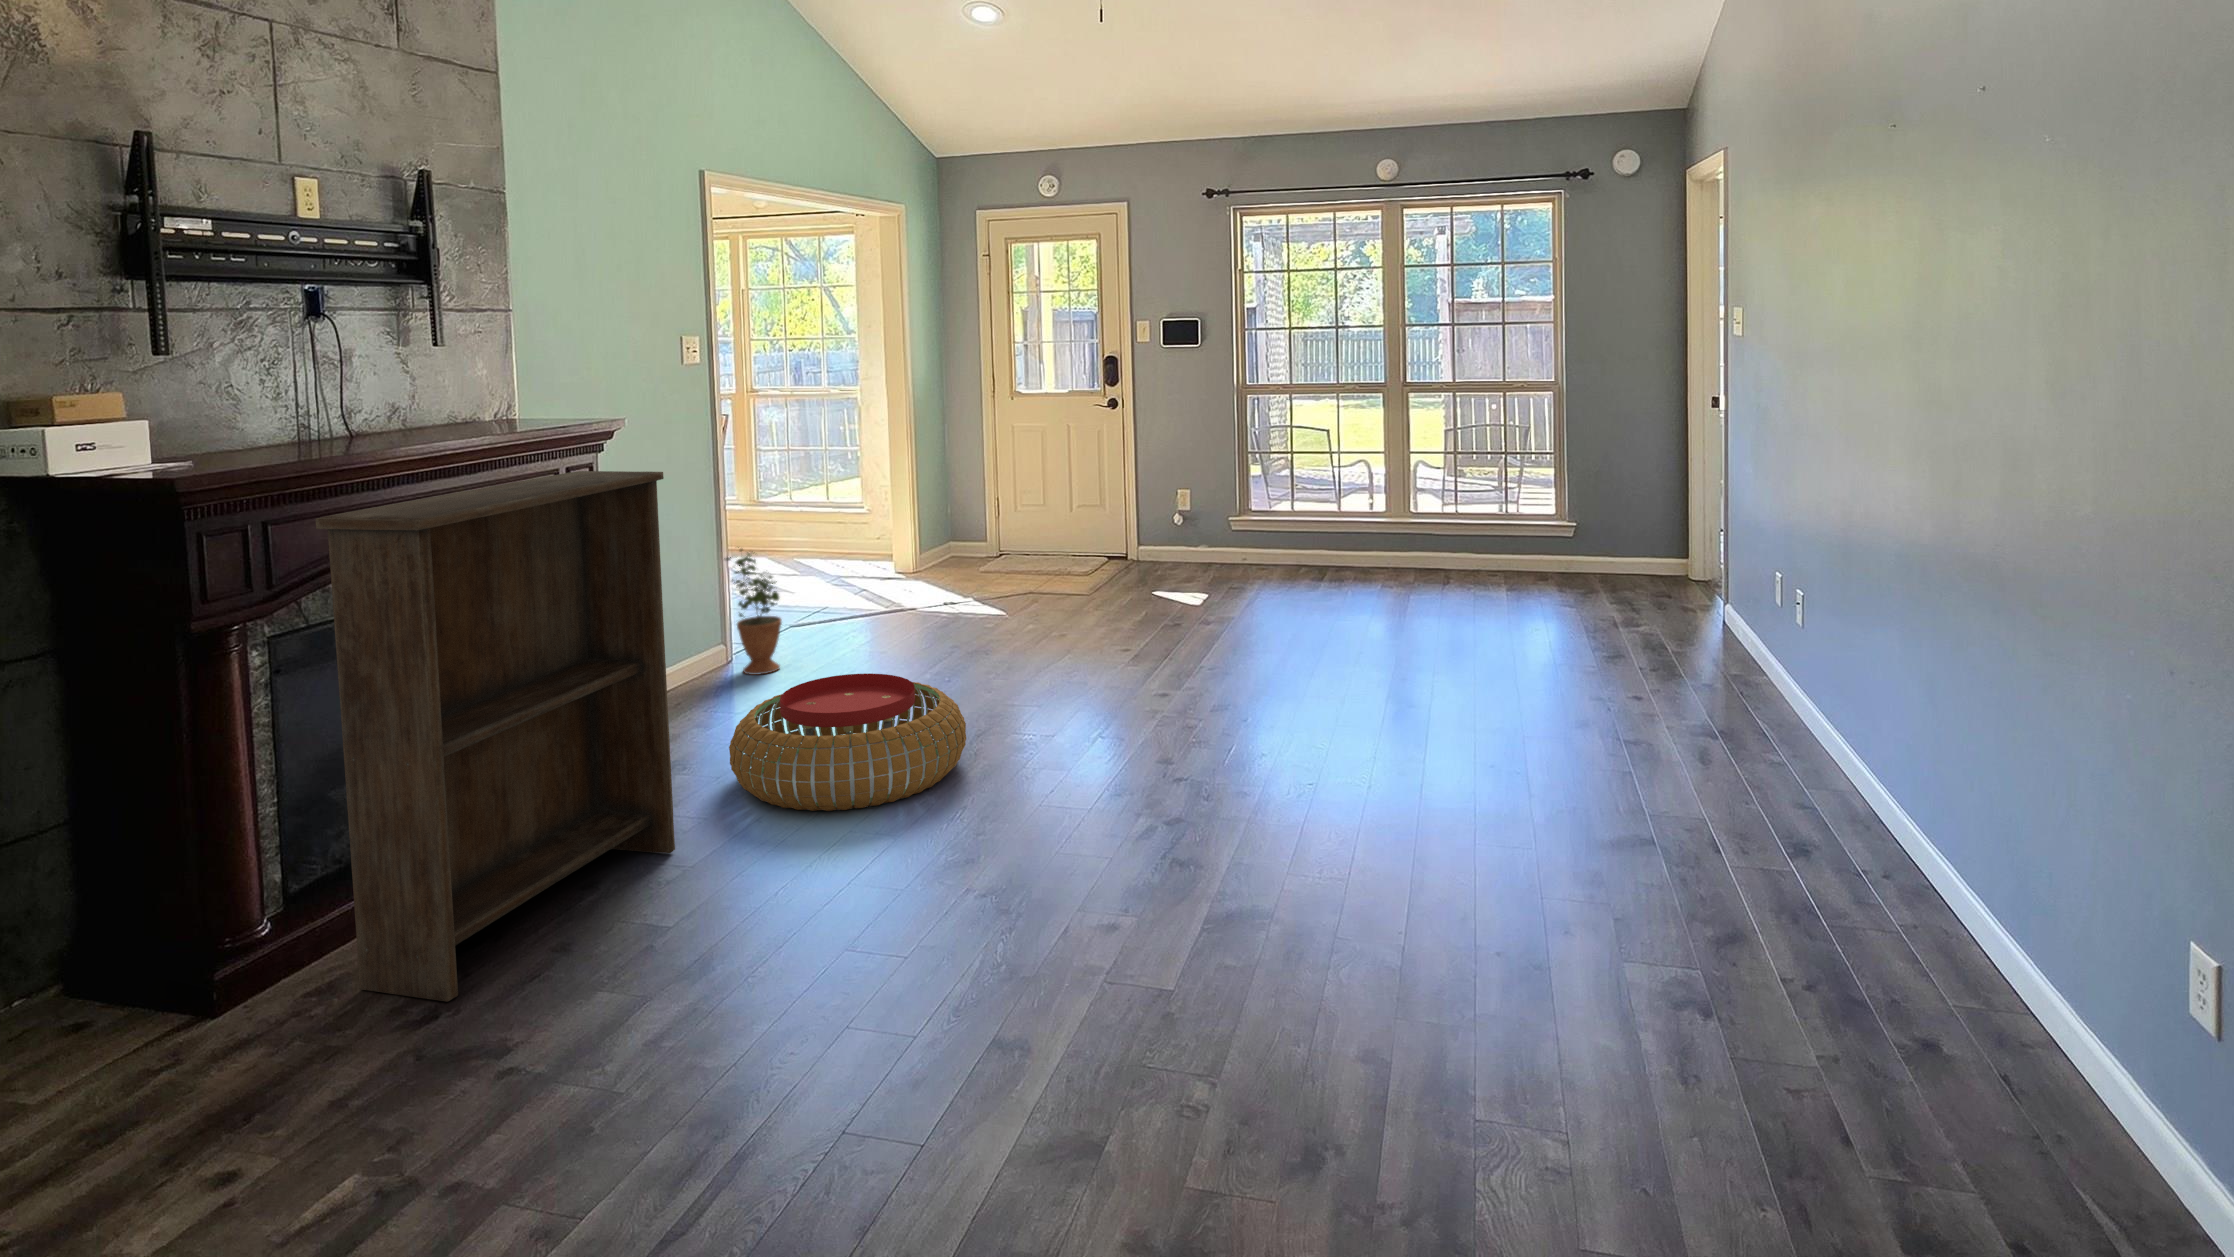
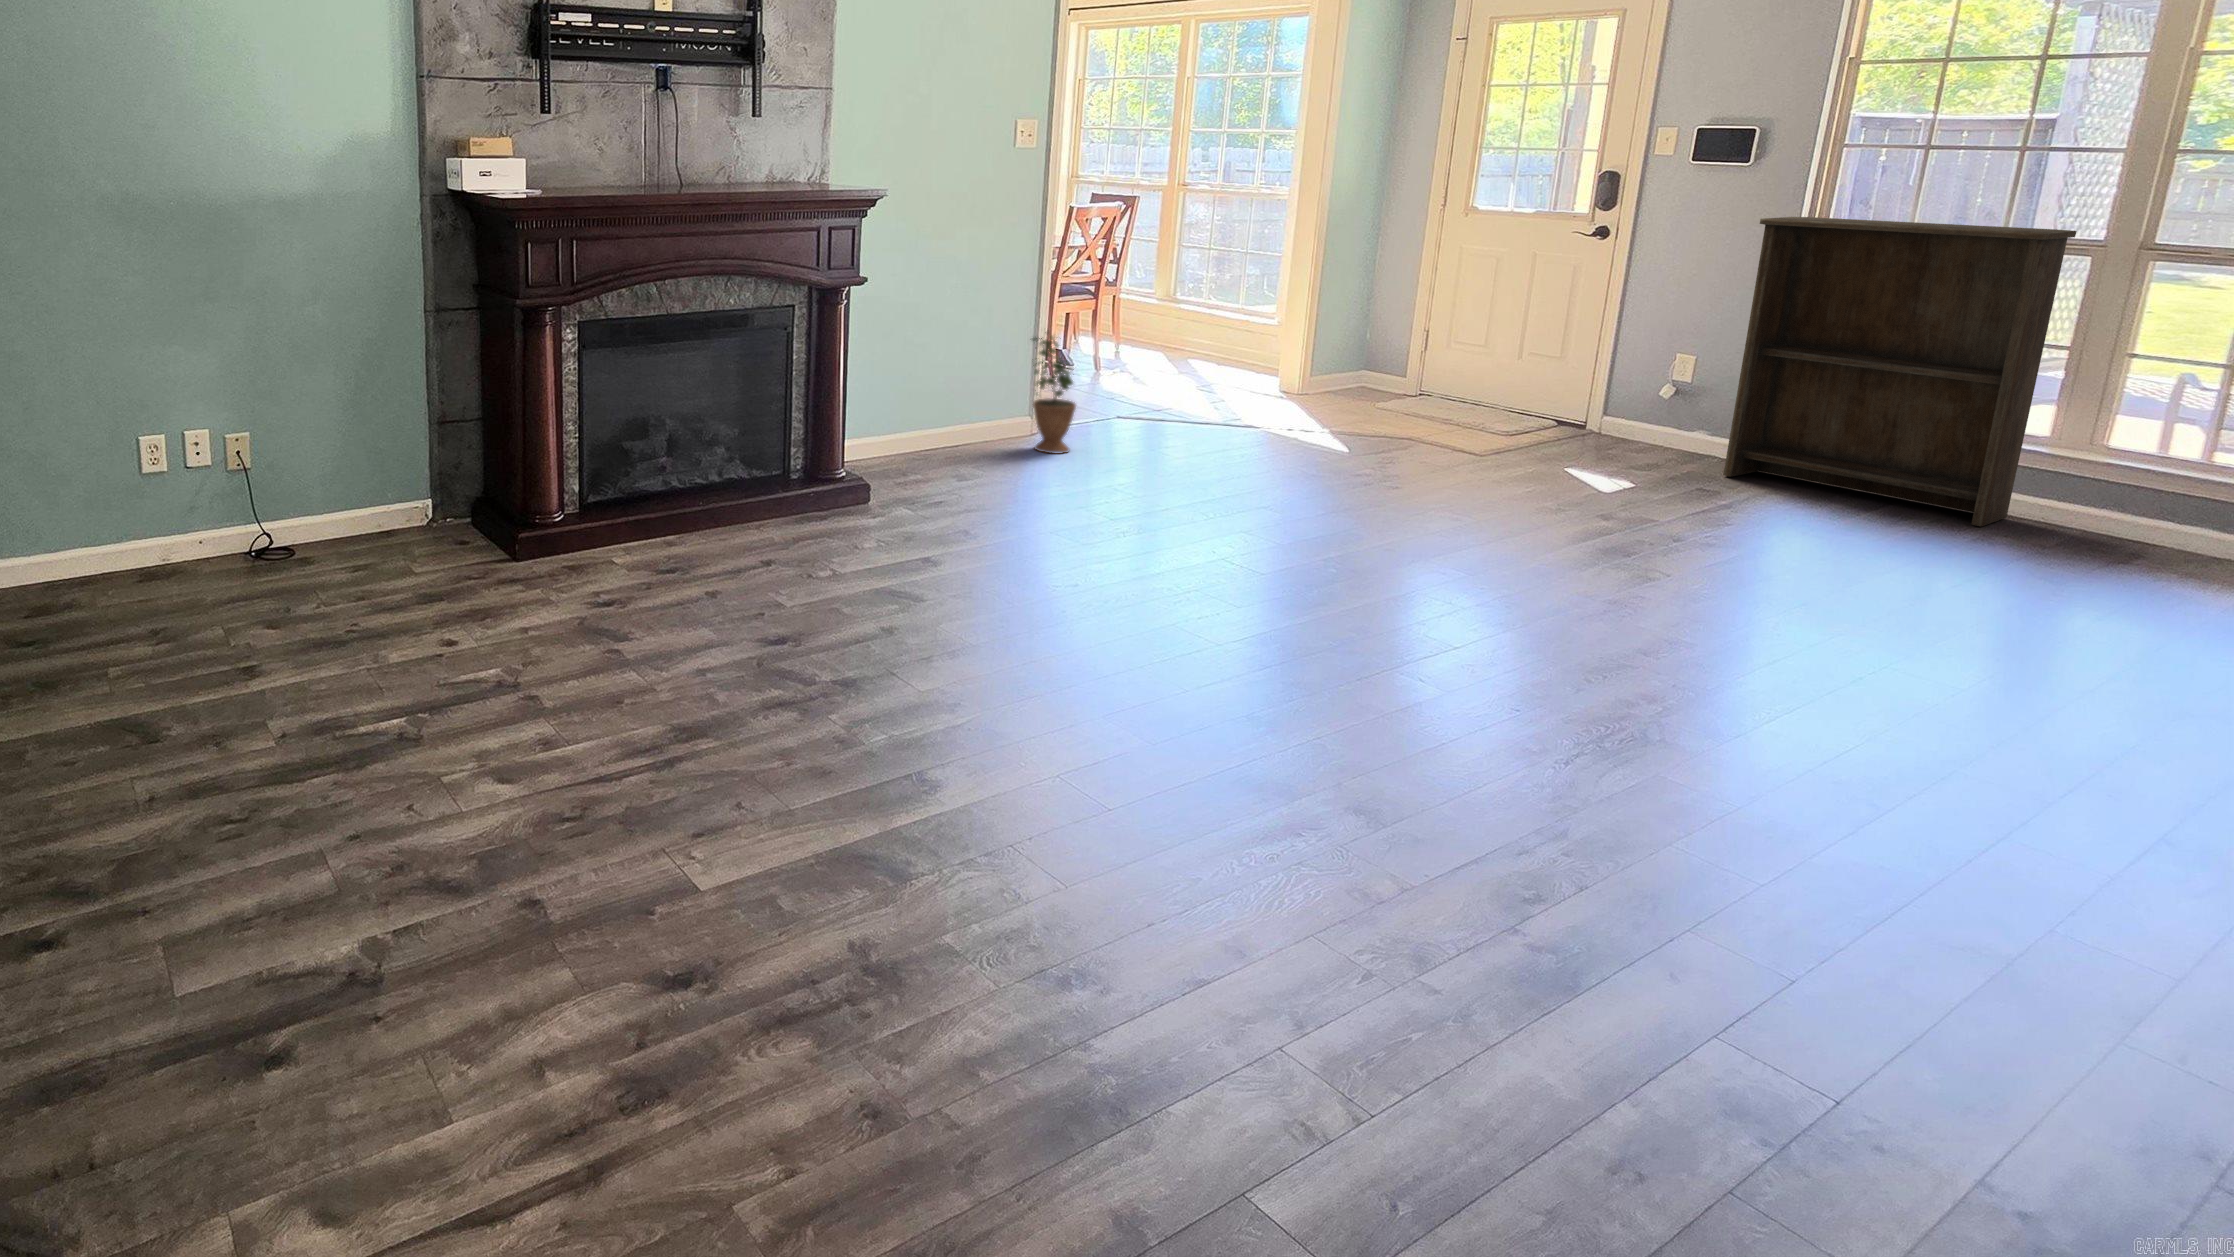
bookshelf: present [315,471,675,1002] -> present [1723,217,2077,526]
pouf: present [729,673,966,811] -> none [923,455,1154,578]

